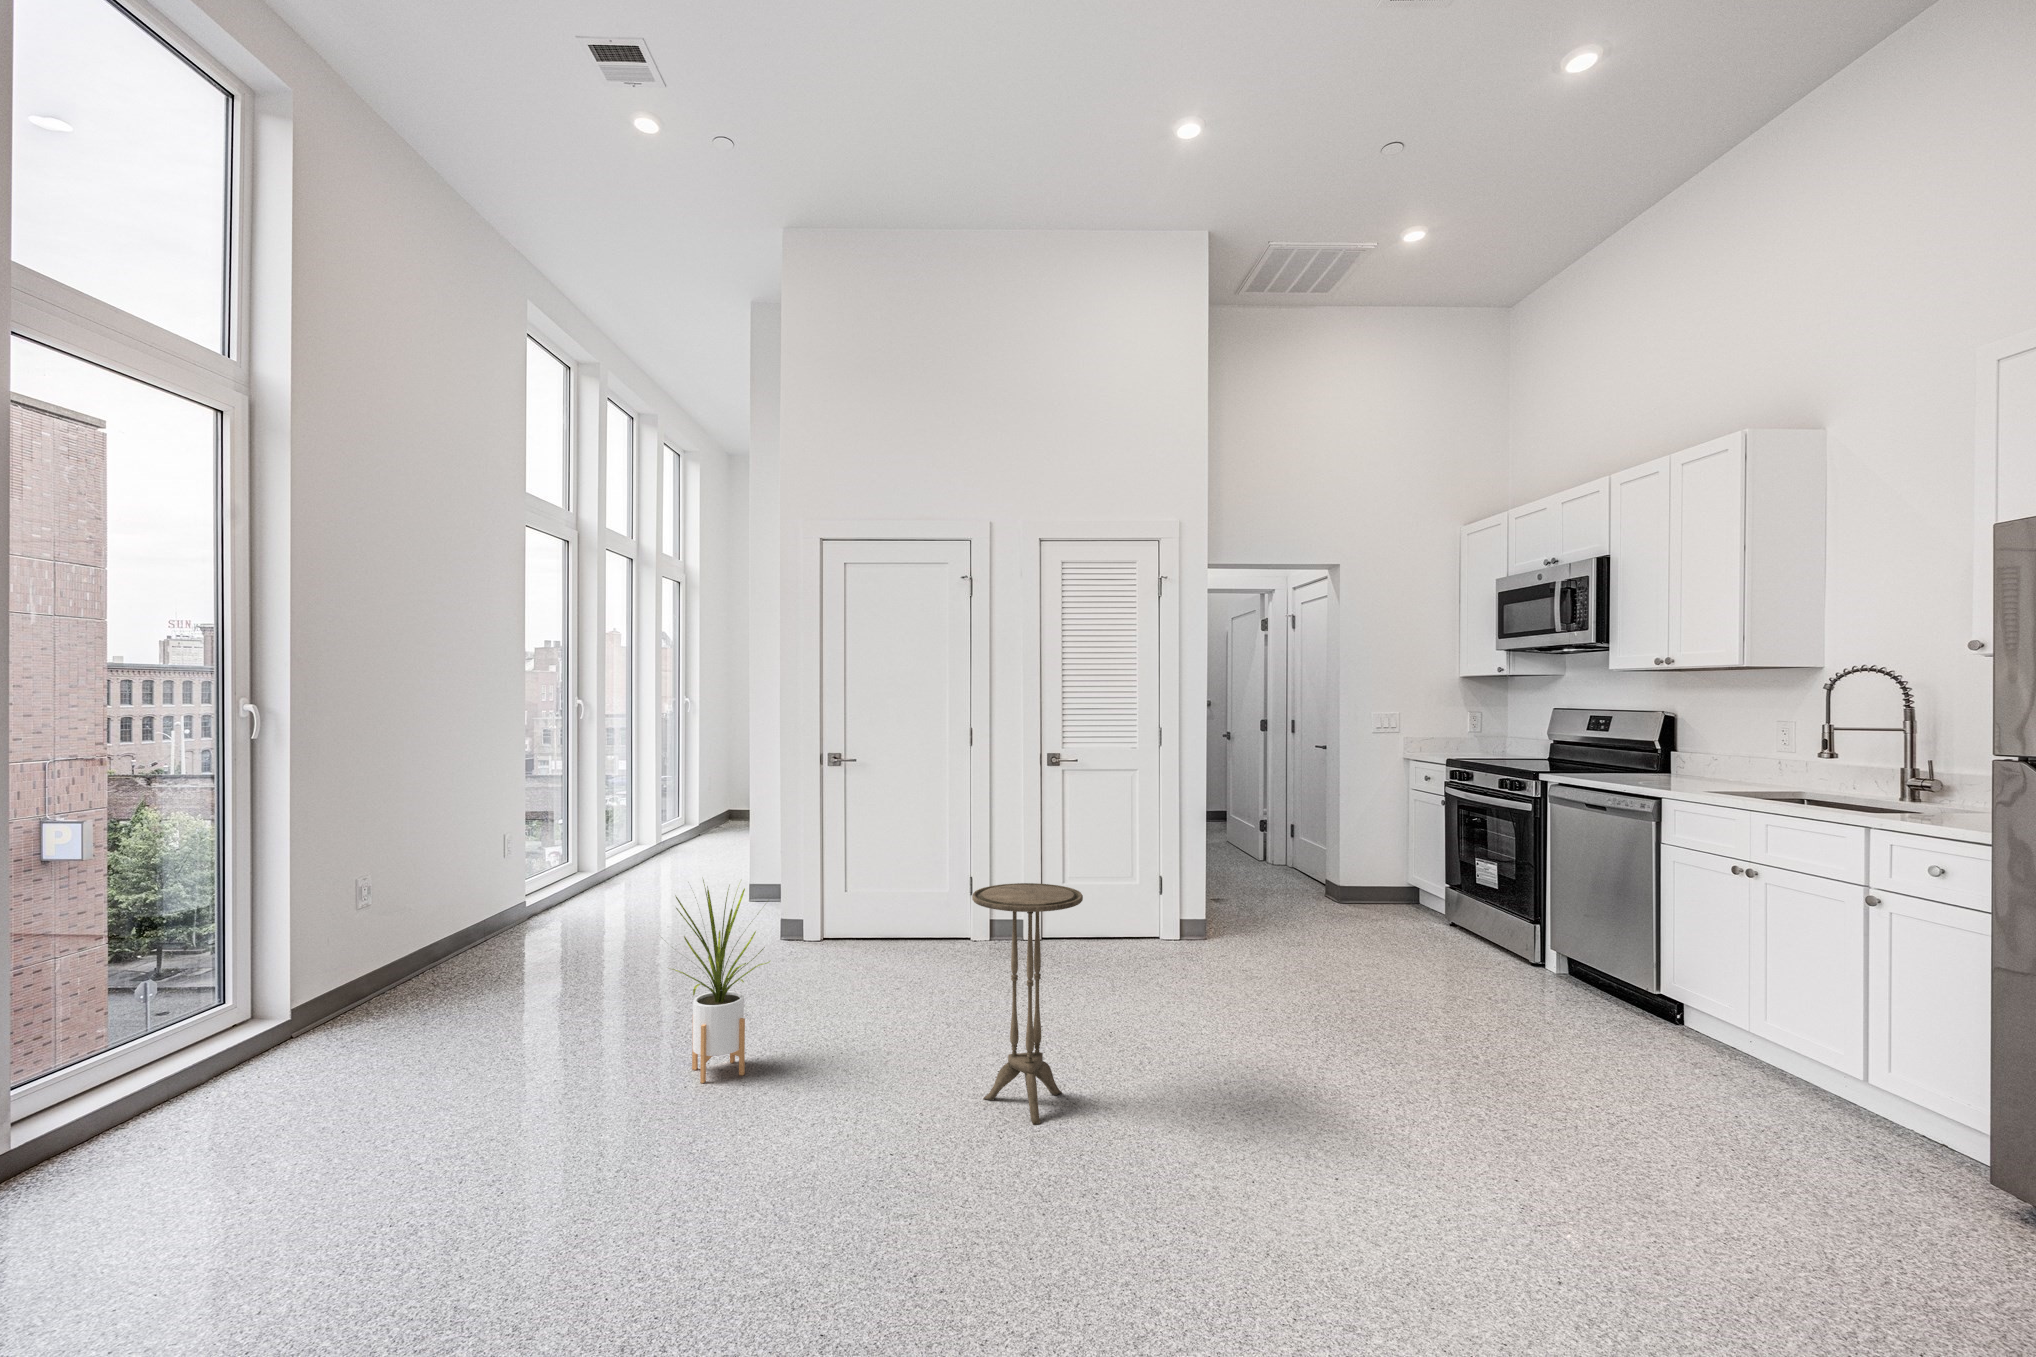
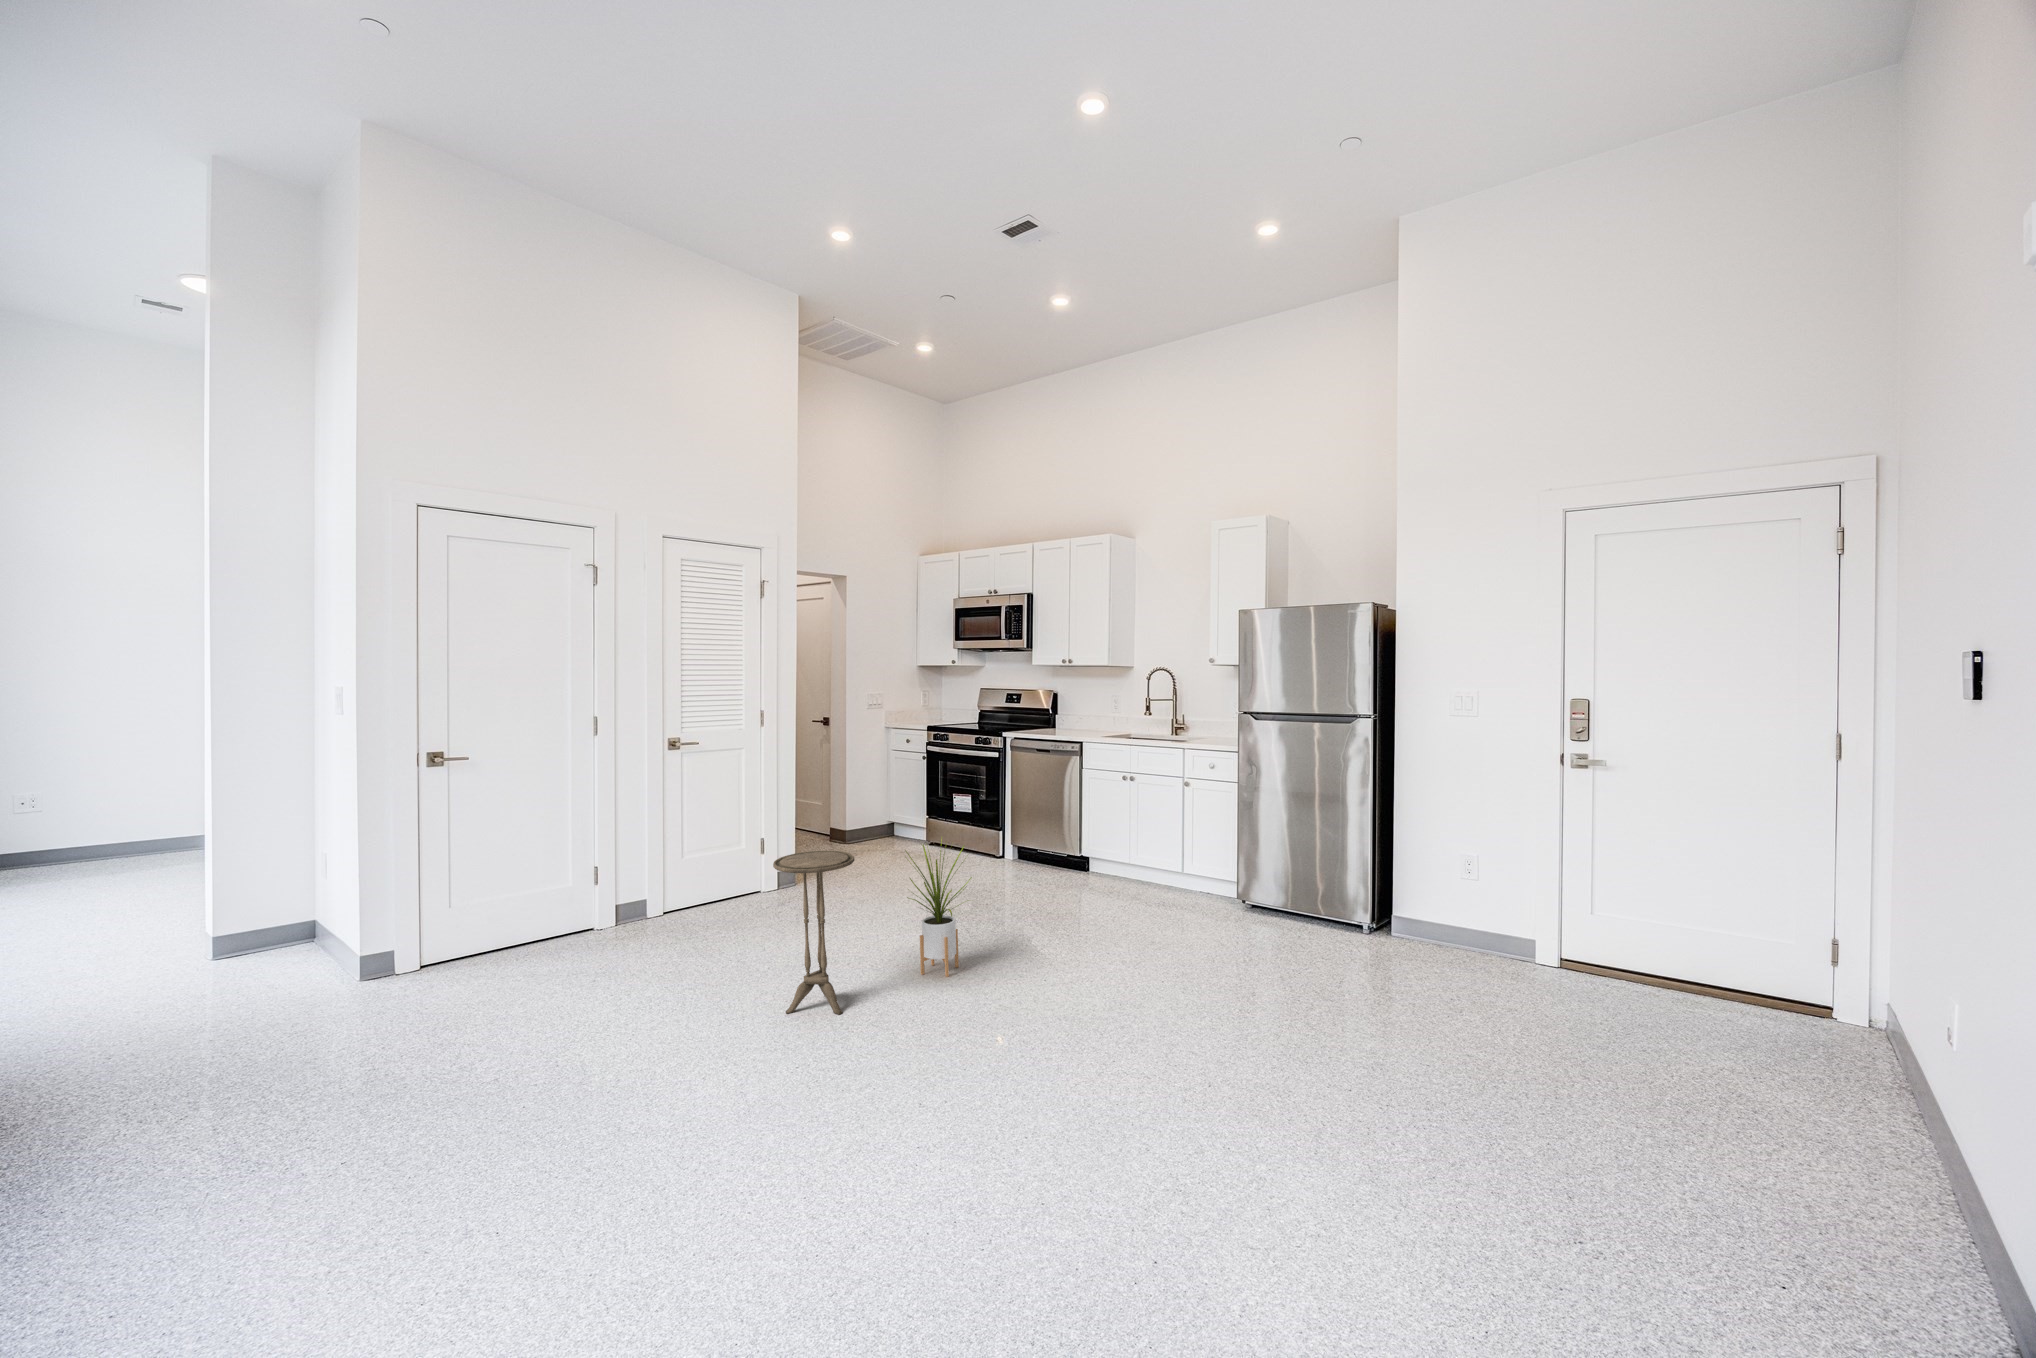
house plant: present [672,880,770,1083] -> present [905,845,972,977]

